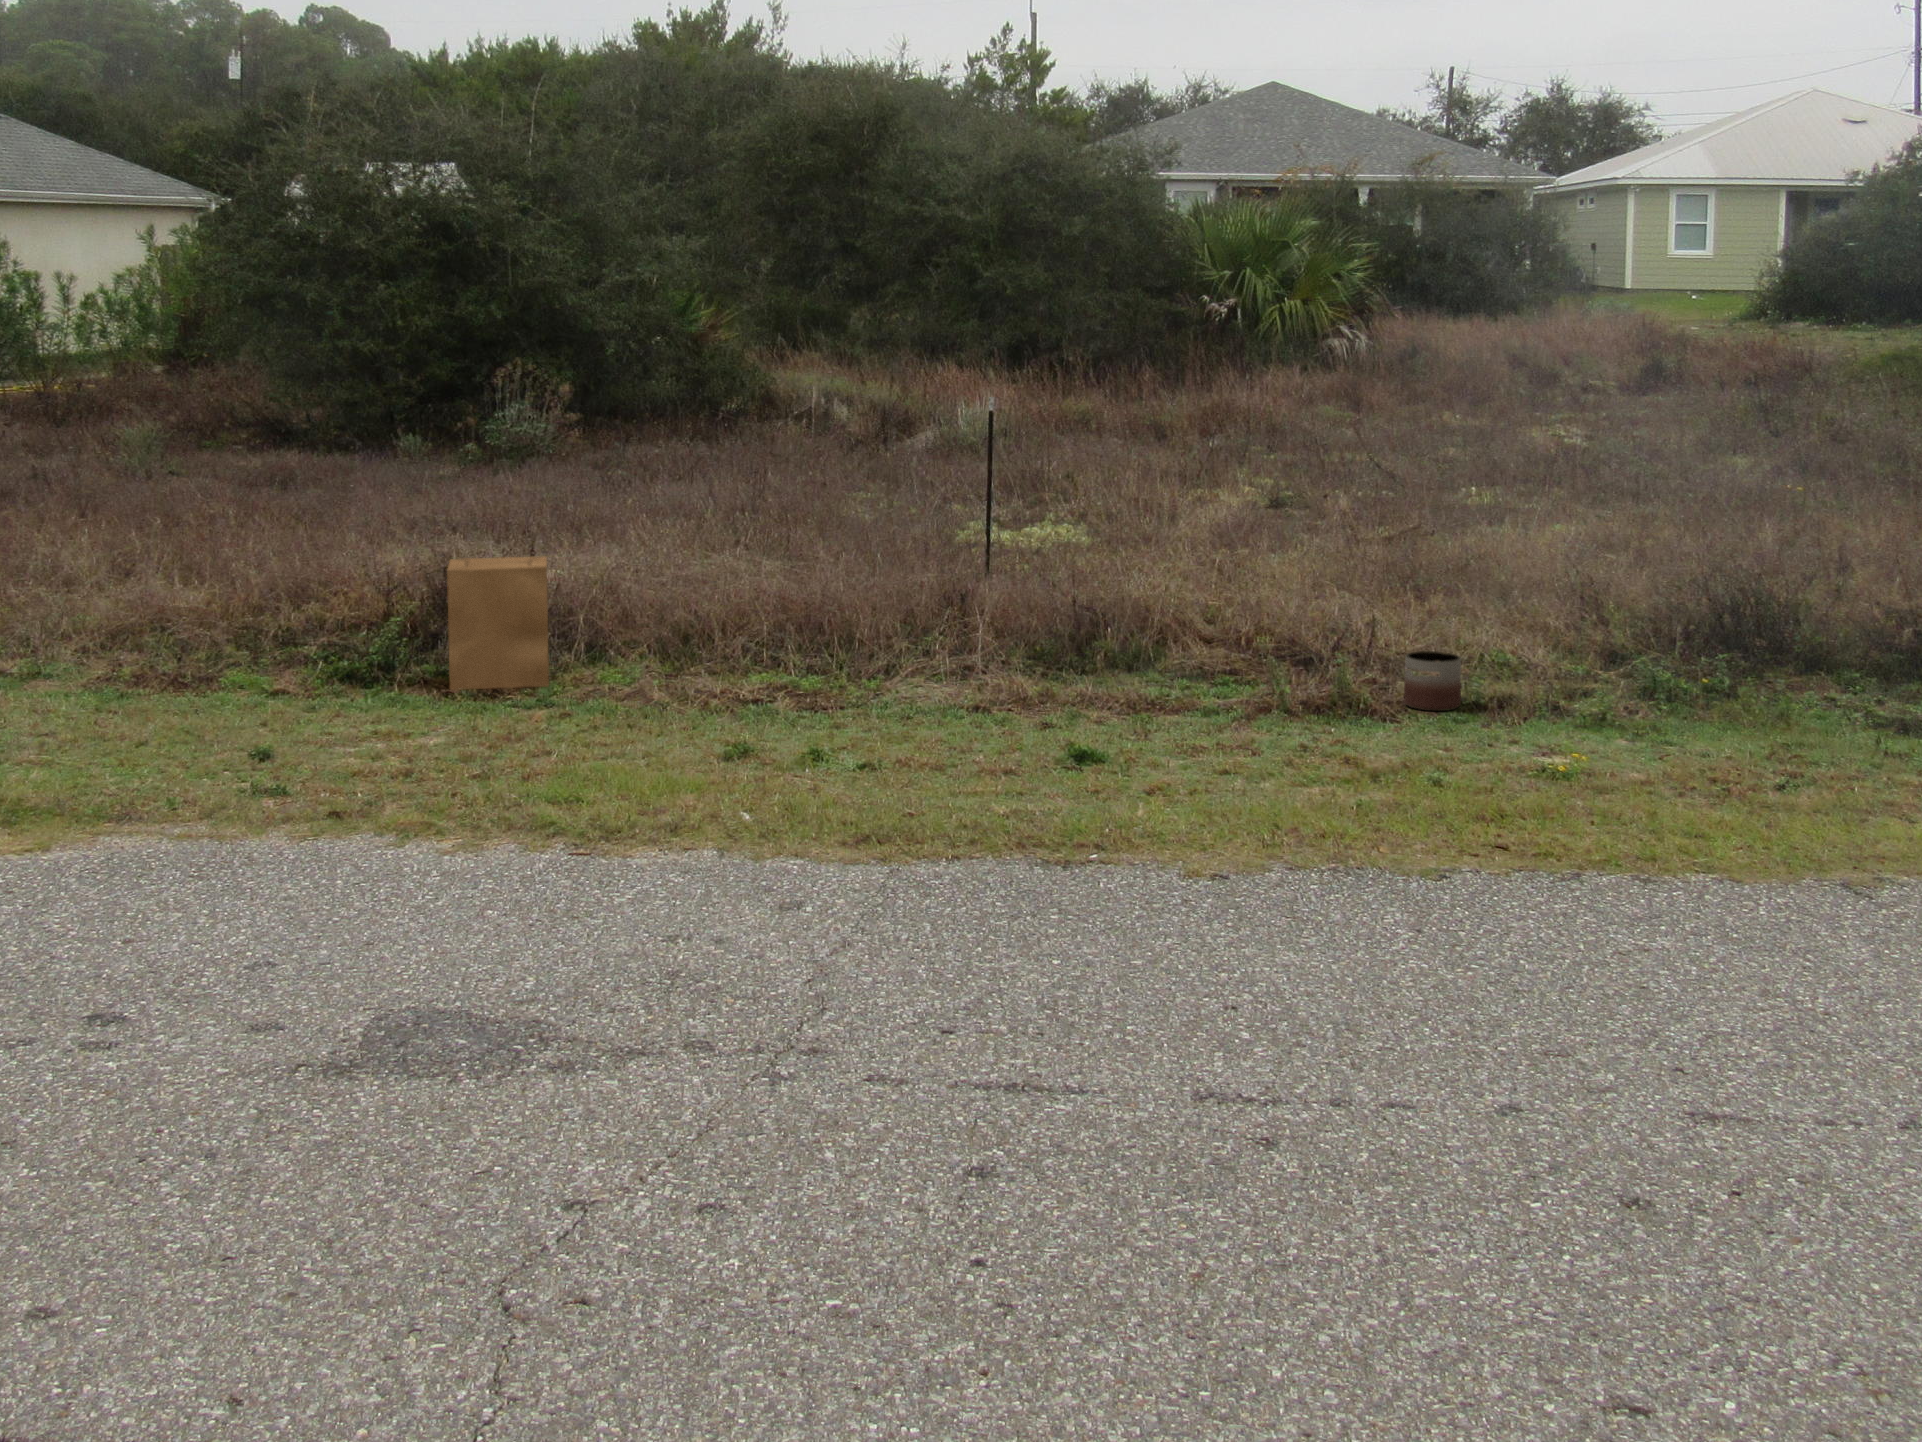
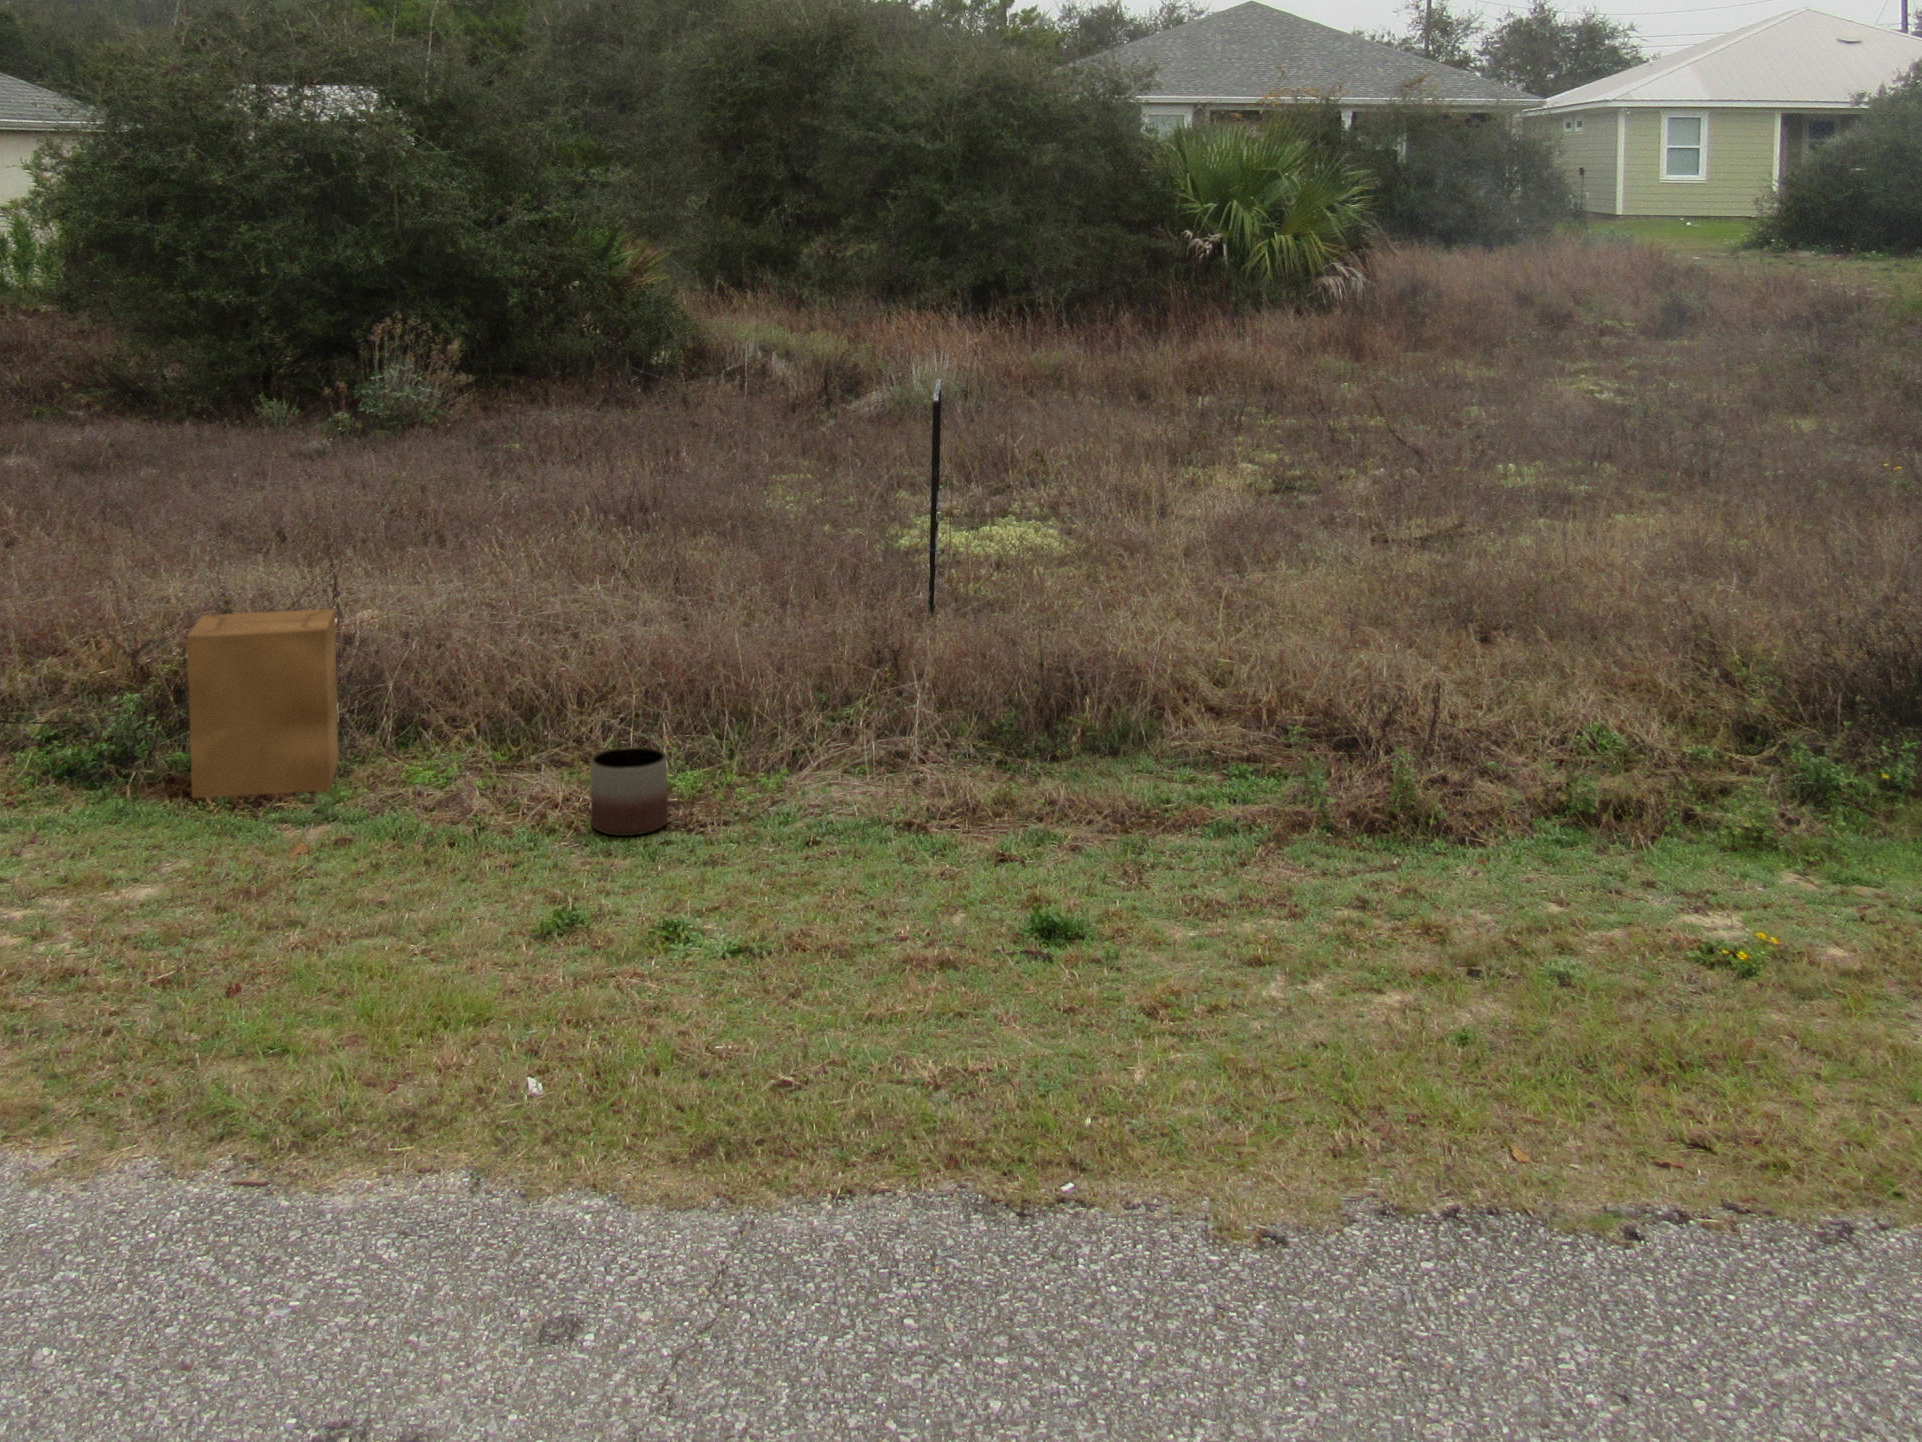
planter: present [1404,651,1461,711] -> present [591,747,668,836]

